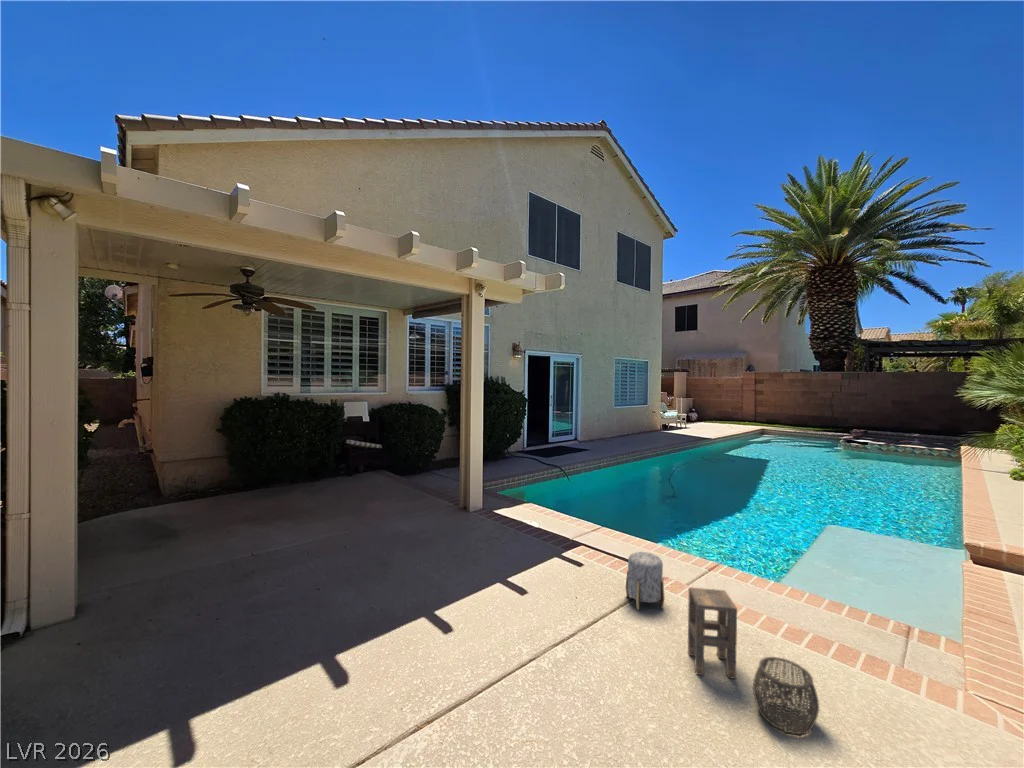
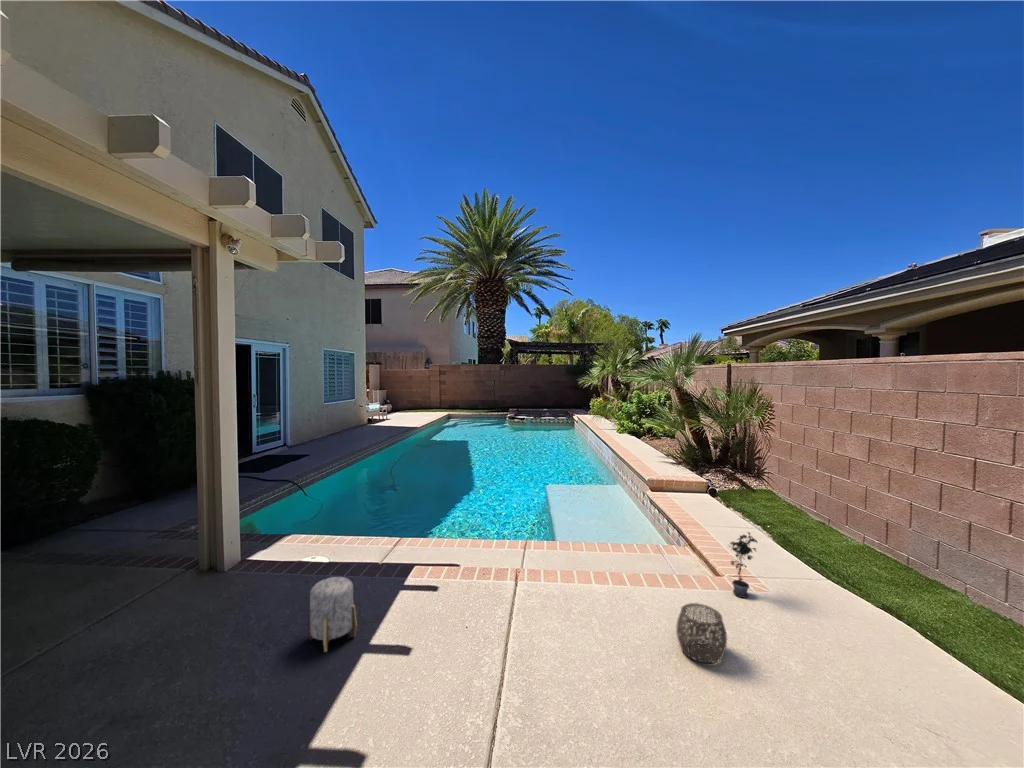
stool: present [626,552,665,610] -> present [308,577,357,652]
side table: present [688,587,737,679] -> none [601,563,650,650]
potted plant: none [923,621,980,715] -> present [730,532,757,597]

